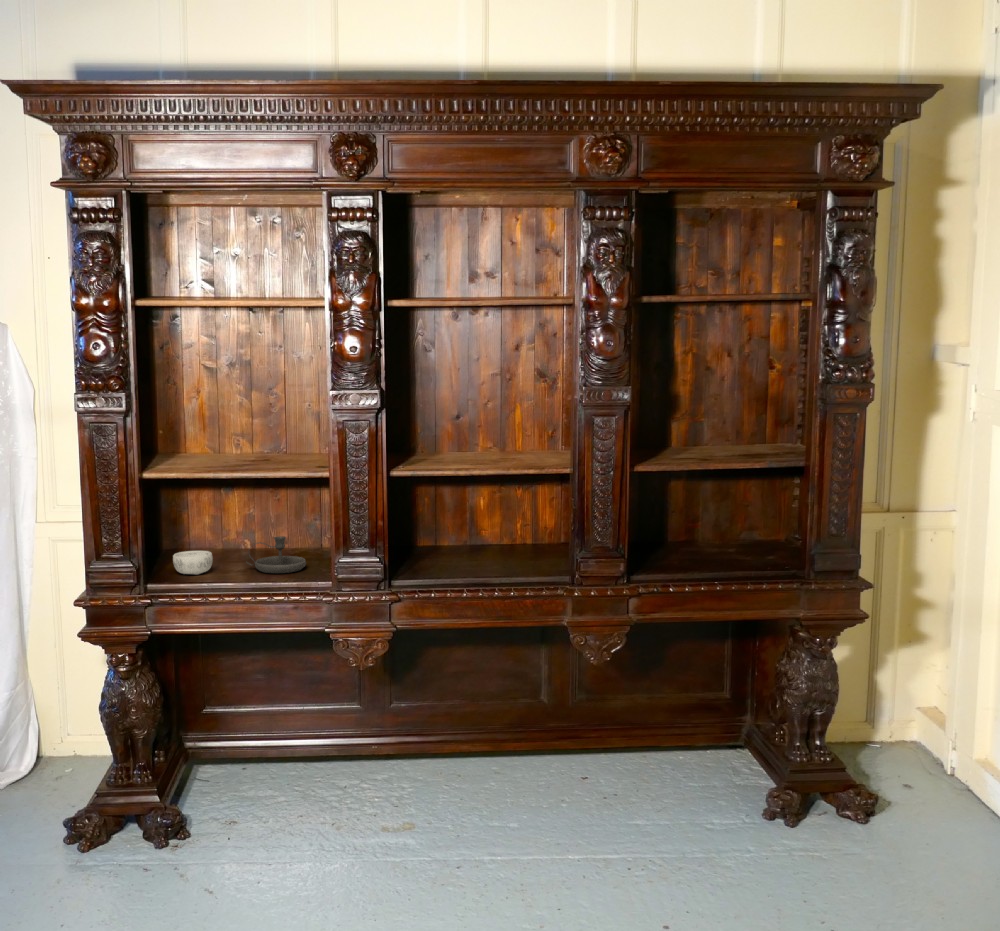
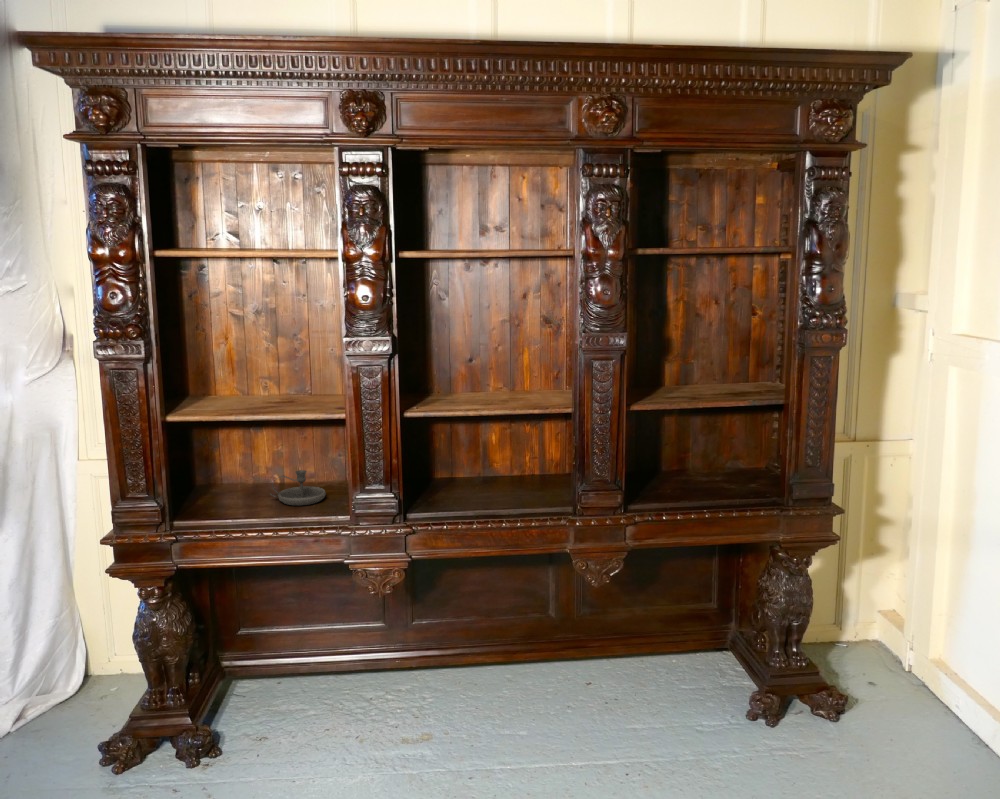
decorative bowl: present [173,551,213,575] -> none [202,484,239,507]

